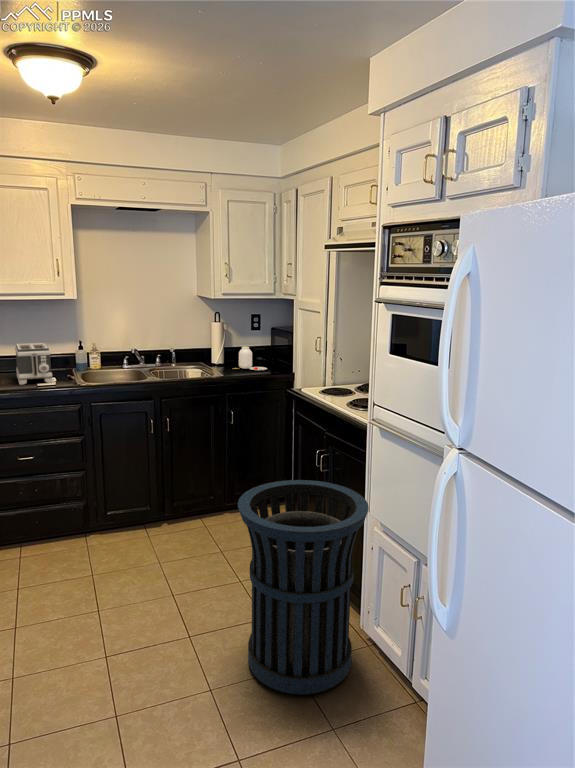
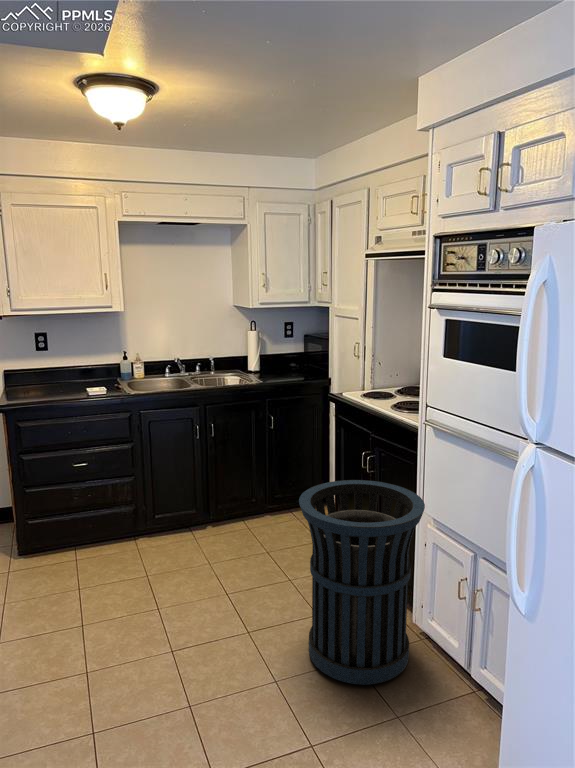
toaster: present [15,343,52,385] -> none [63,354,101,395]
jar: present [233,346,267,371] -> none [270,354,304,377]

